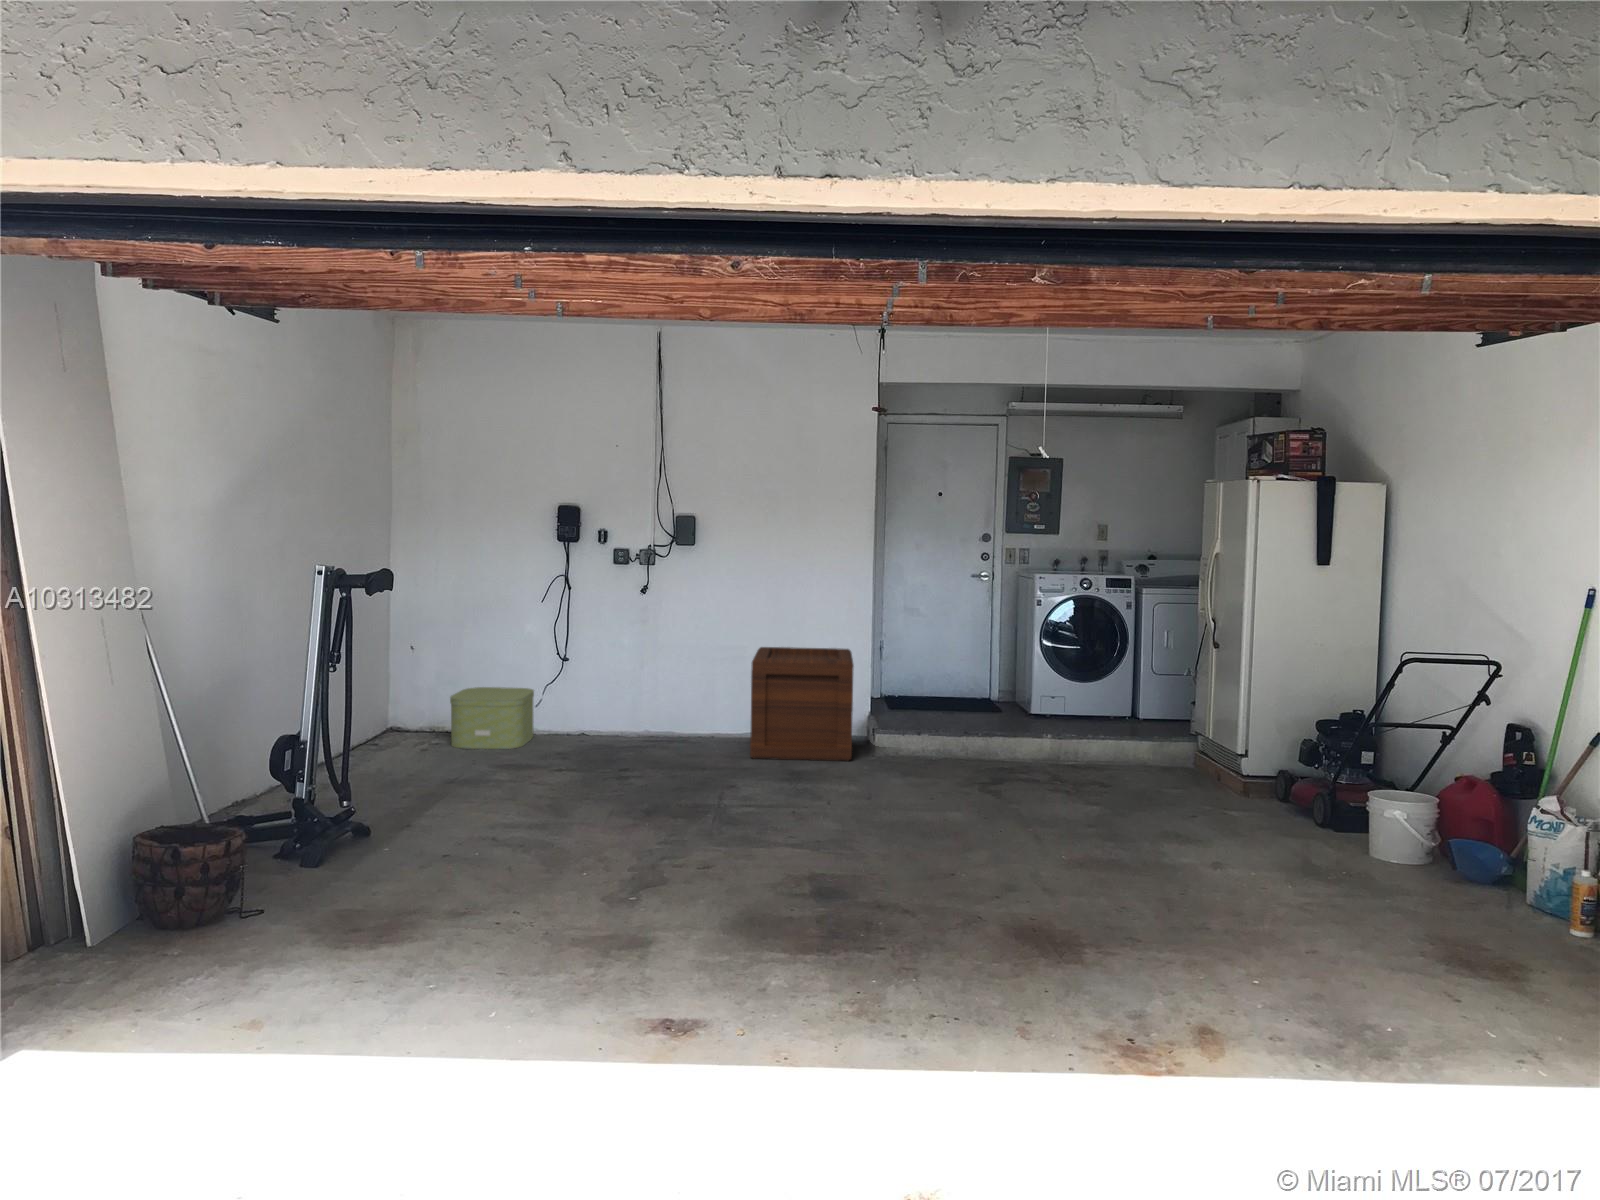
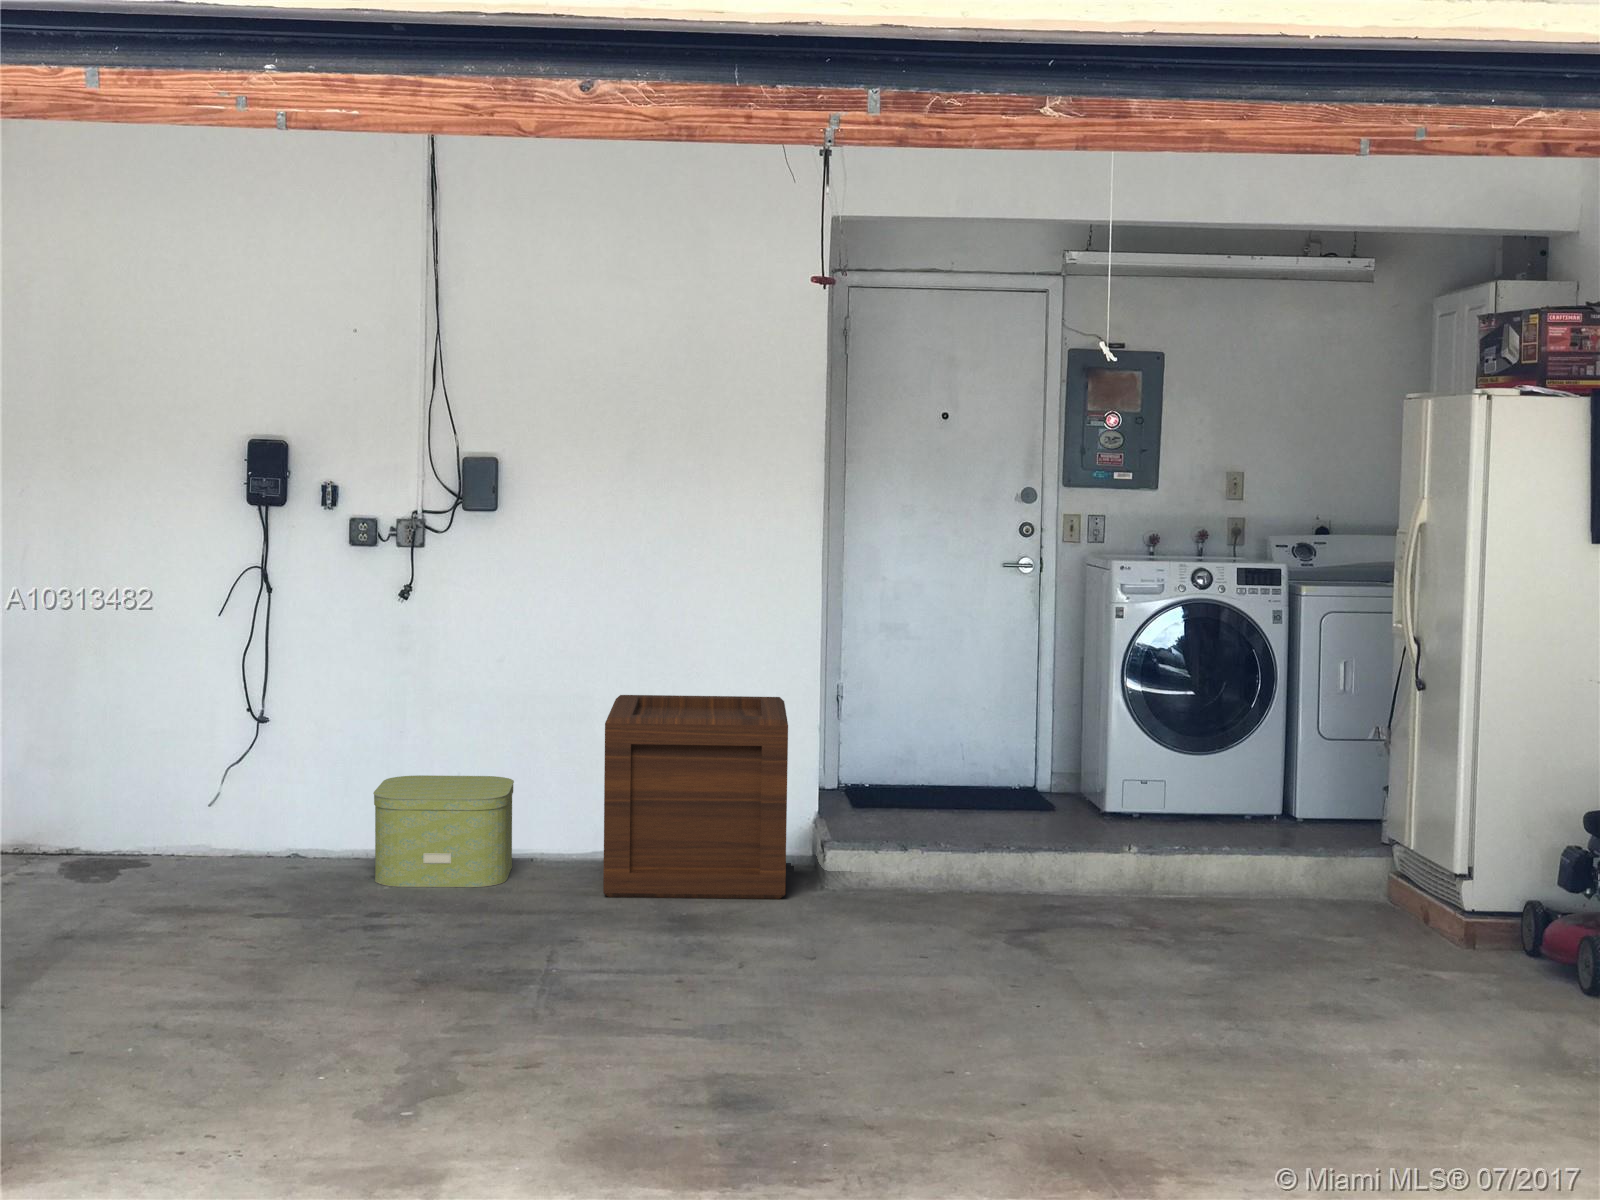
storage box: present [450,687,534,749] -> present [373,775,514,887]

